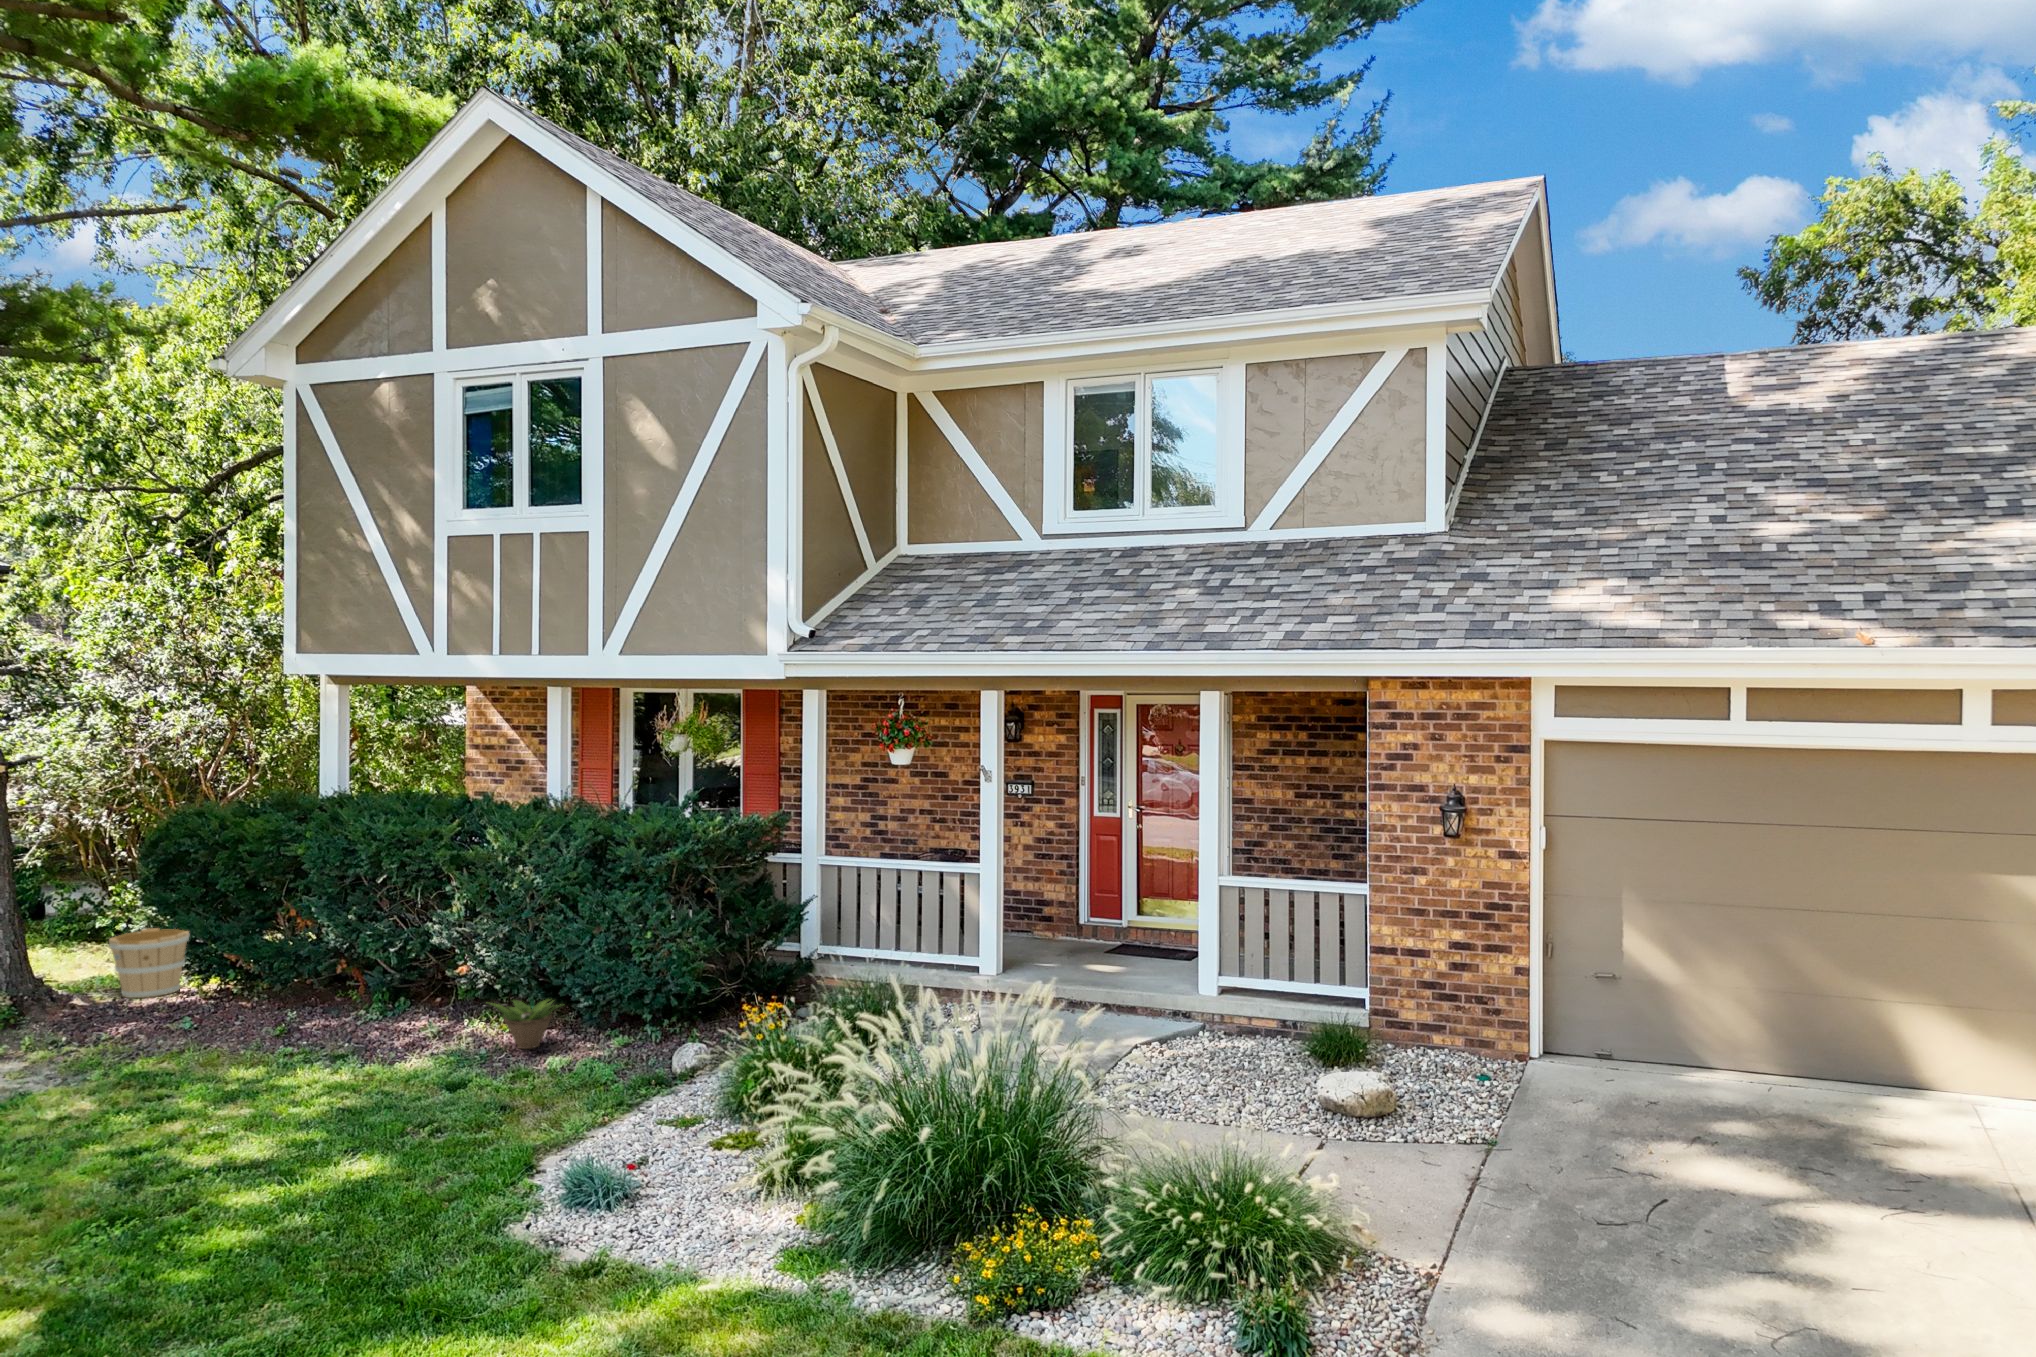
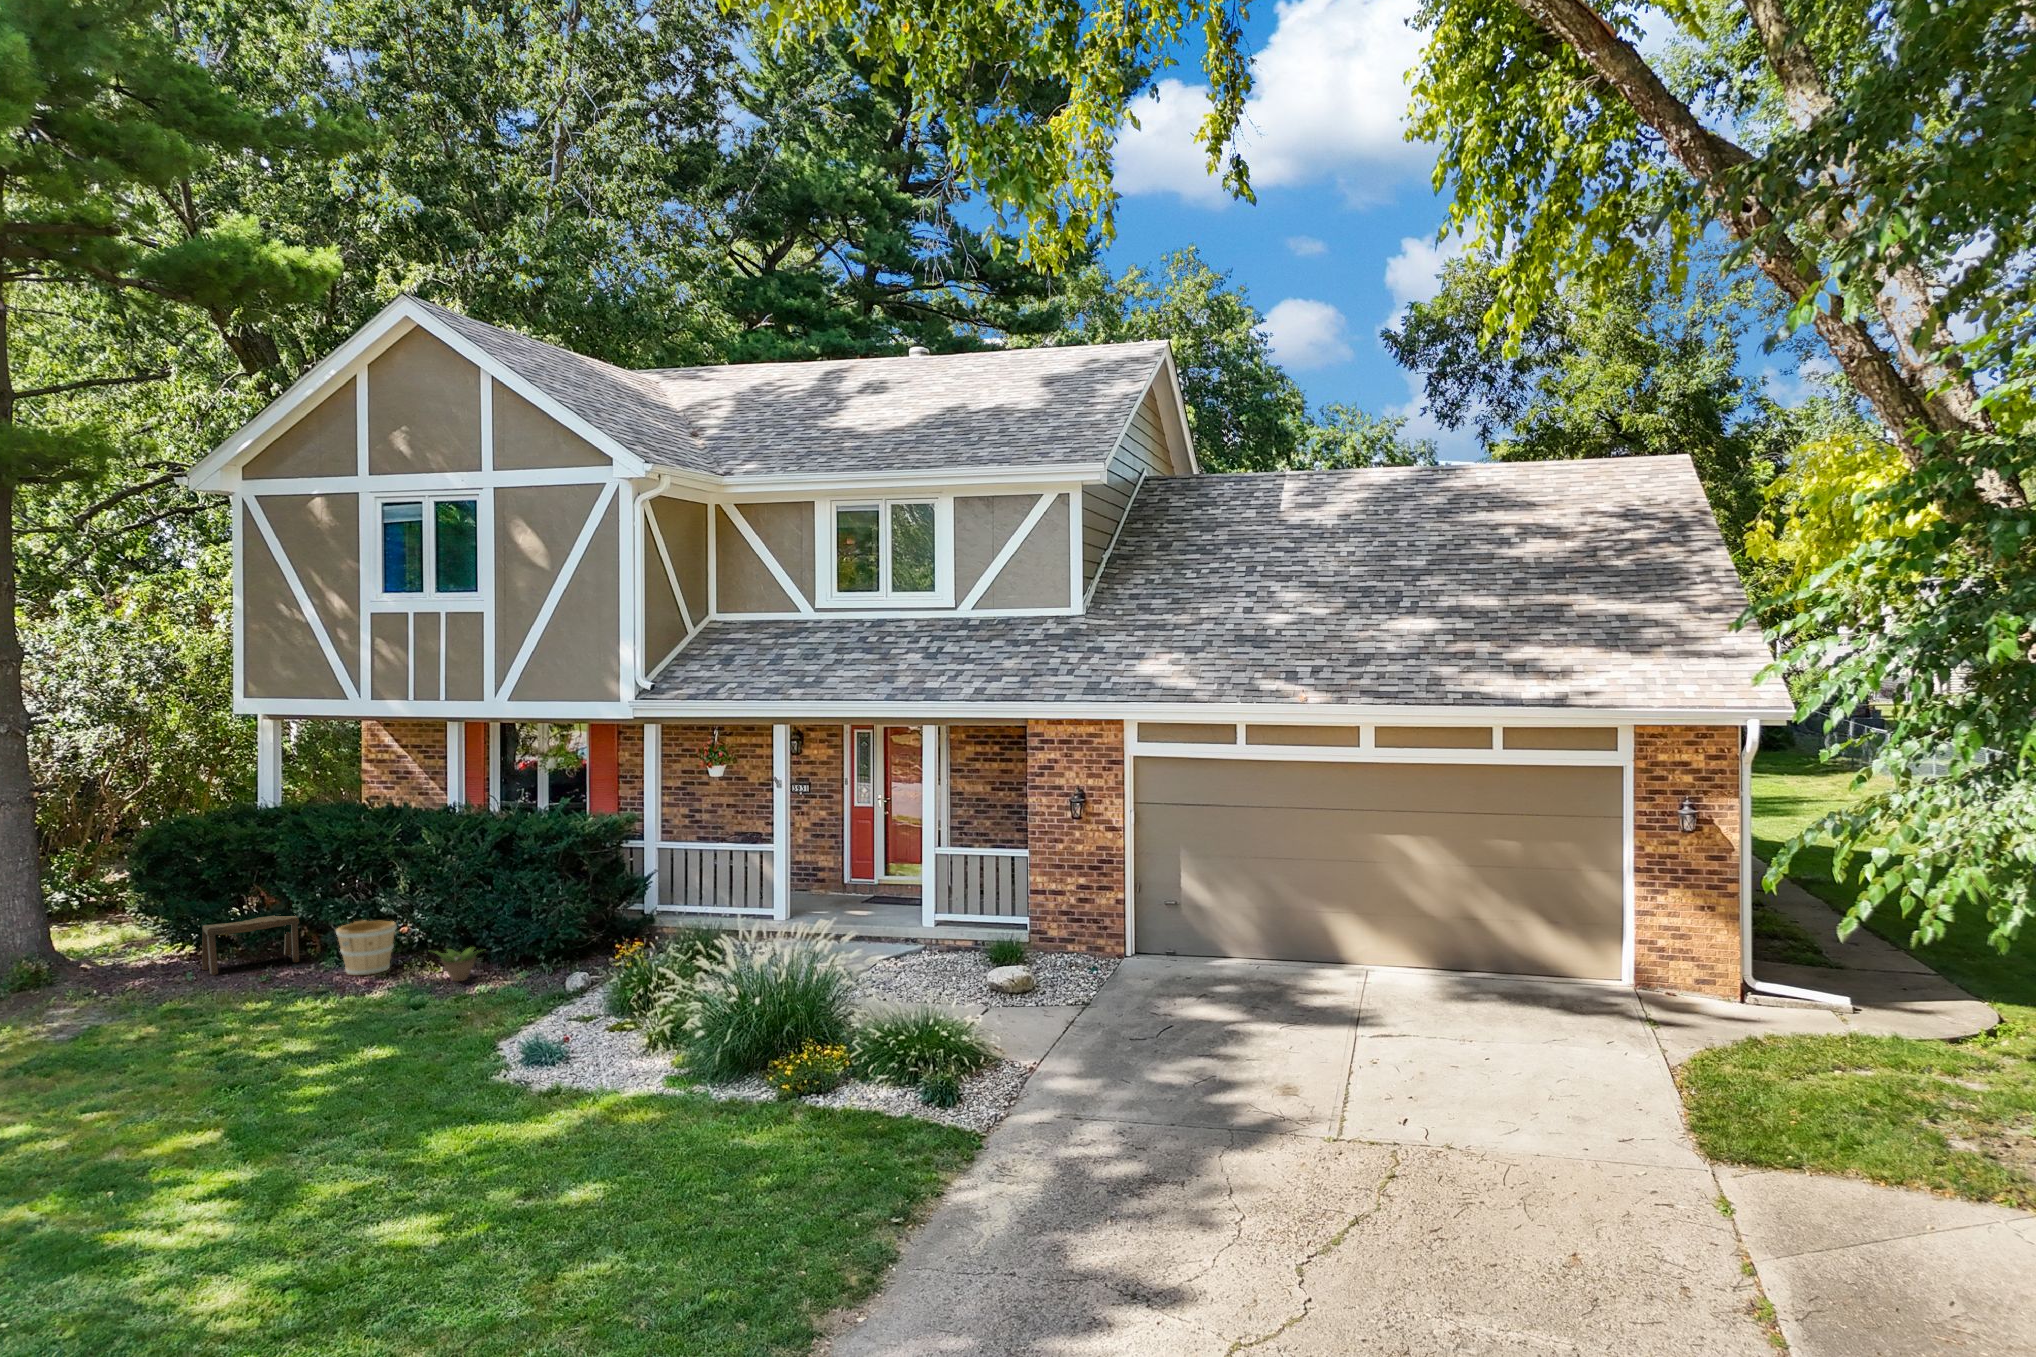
wooden bucket: present [109,928,189,998] -> present [336,920,397,975]
bench: none [206,939,333,1022] -> present [202,915,299,975]

